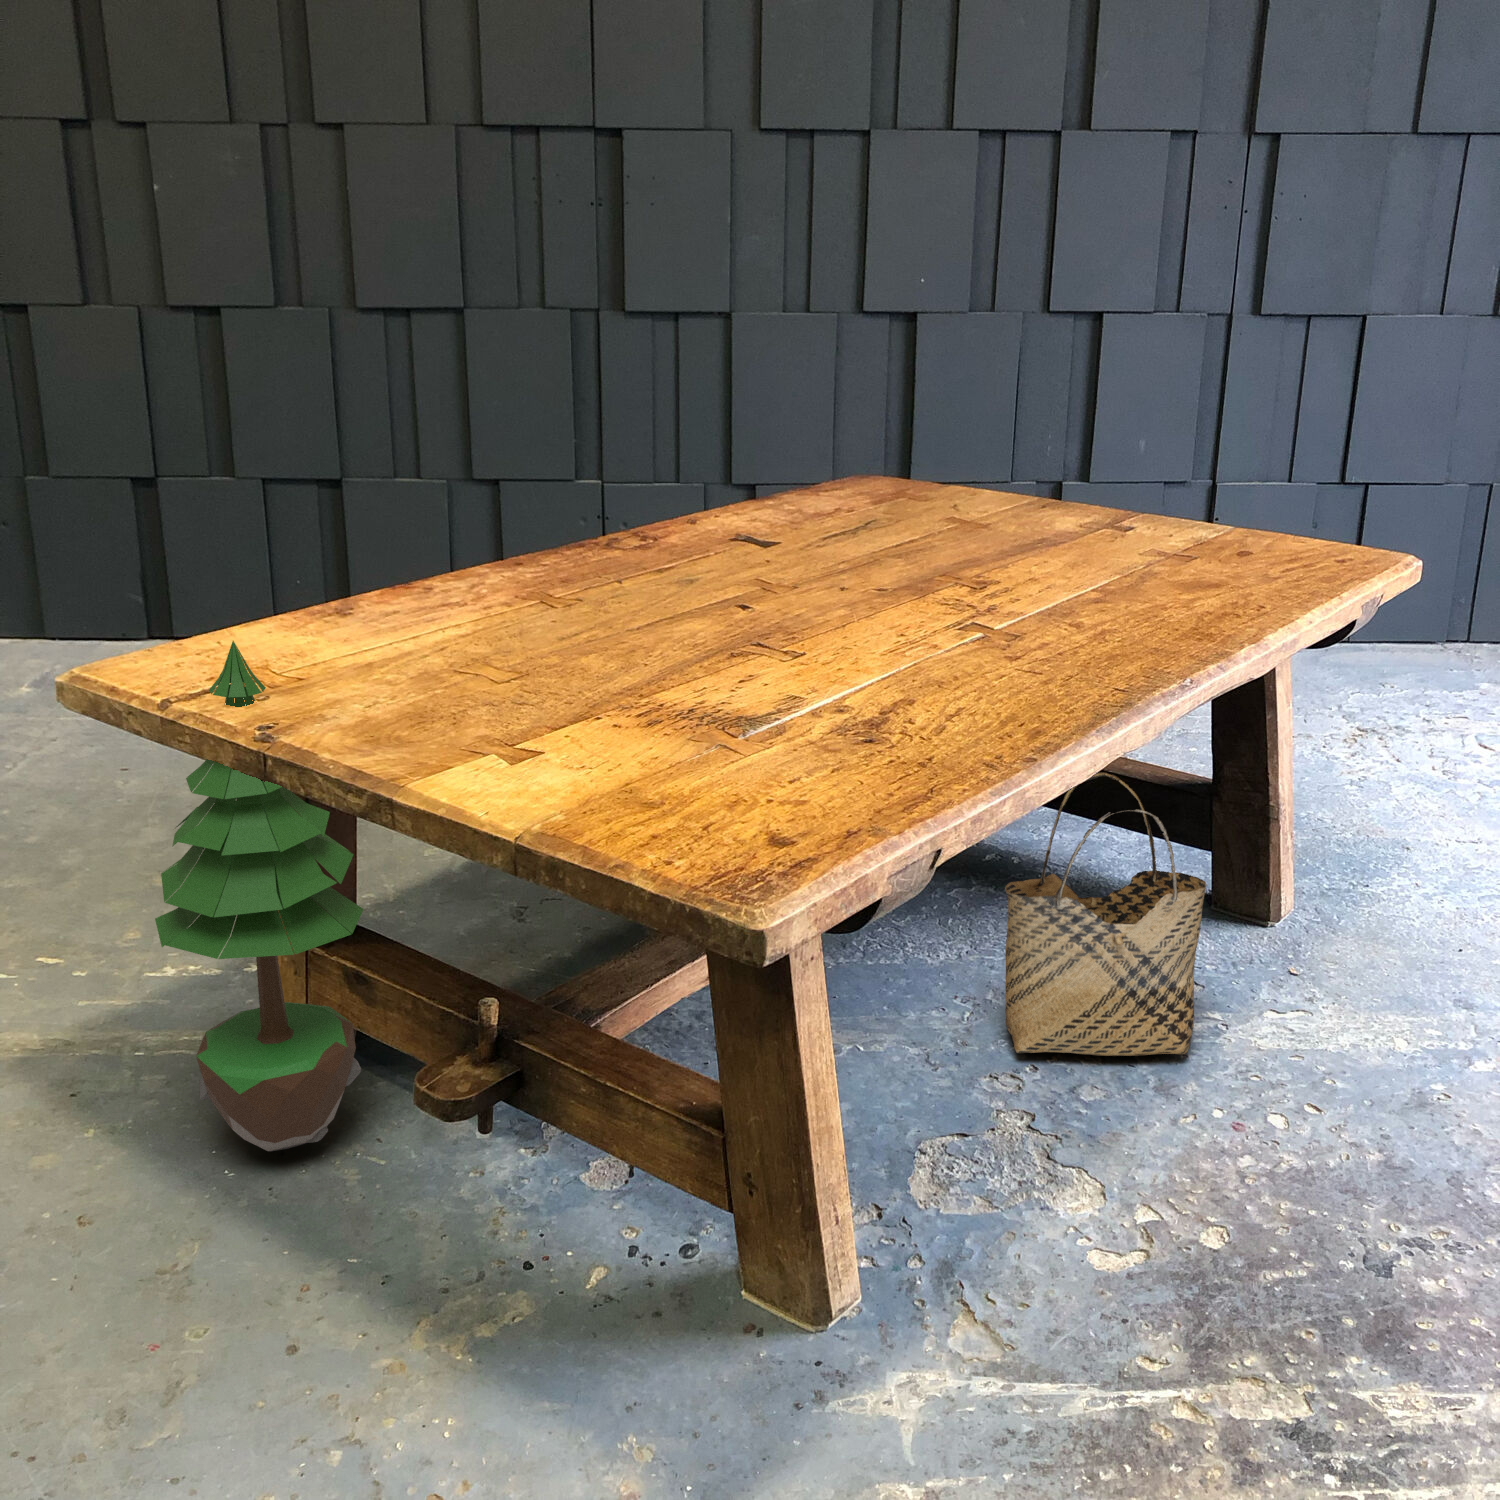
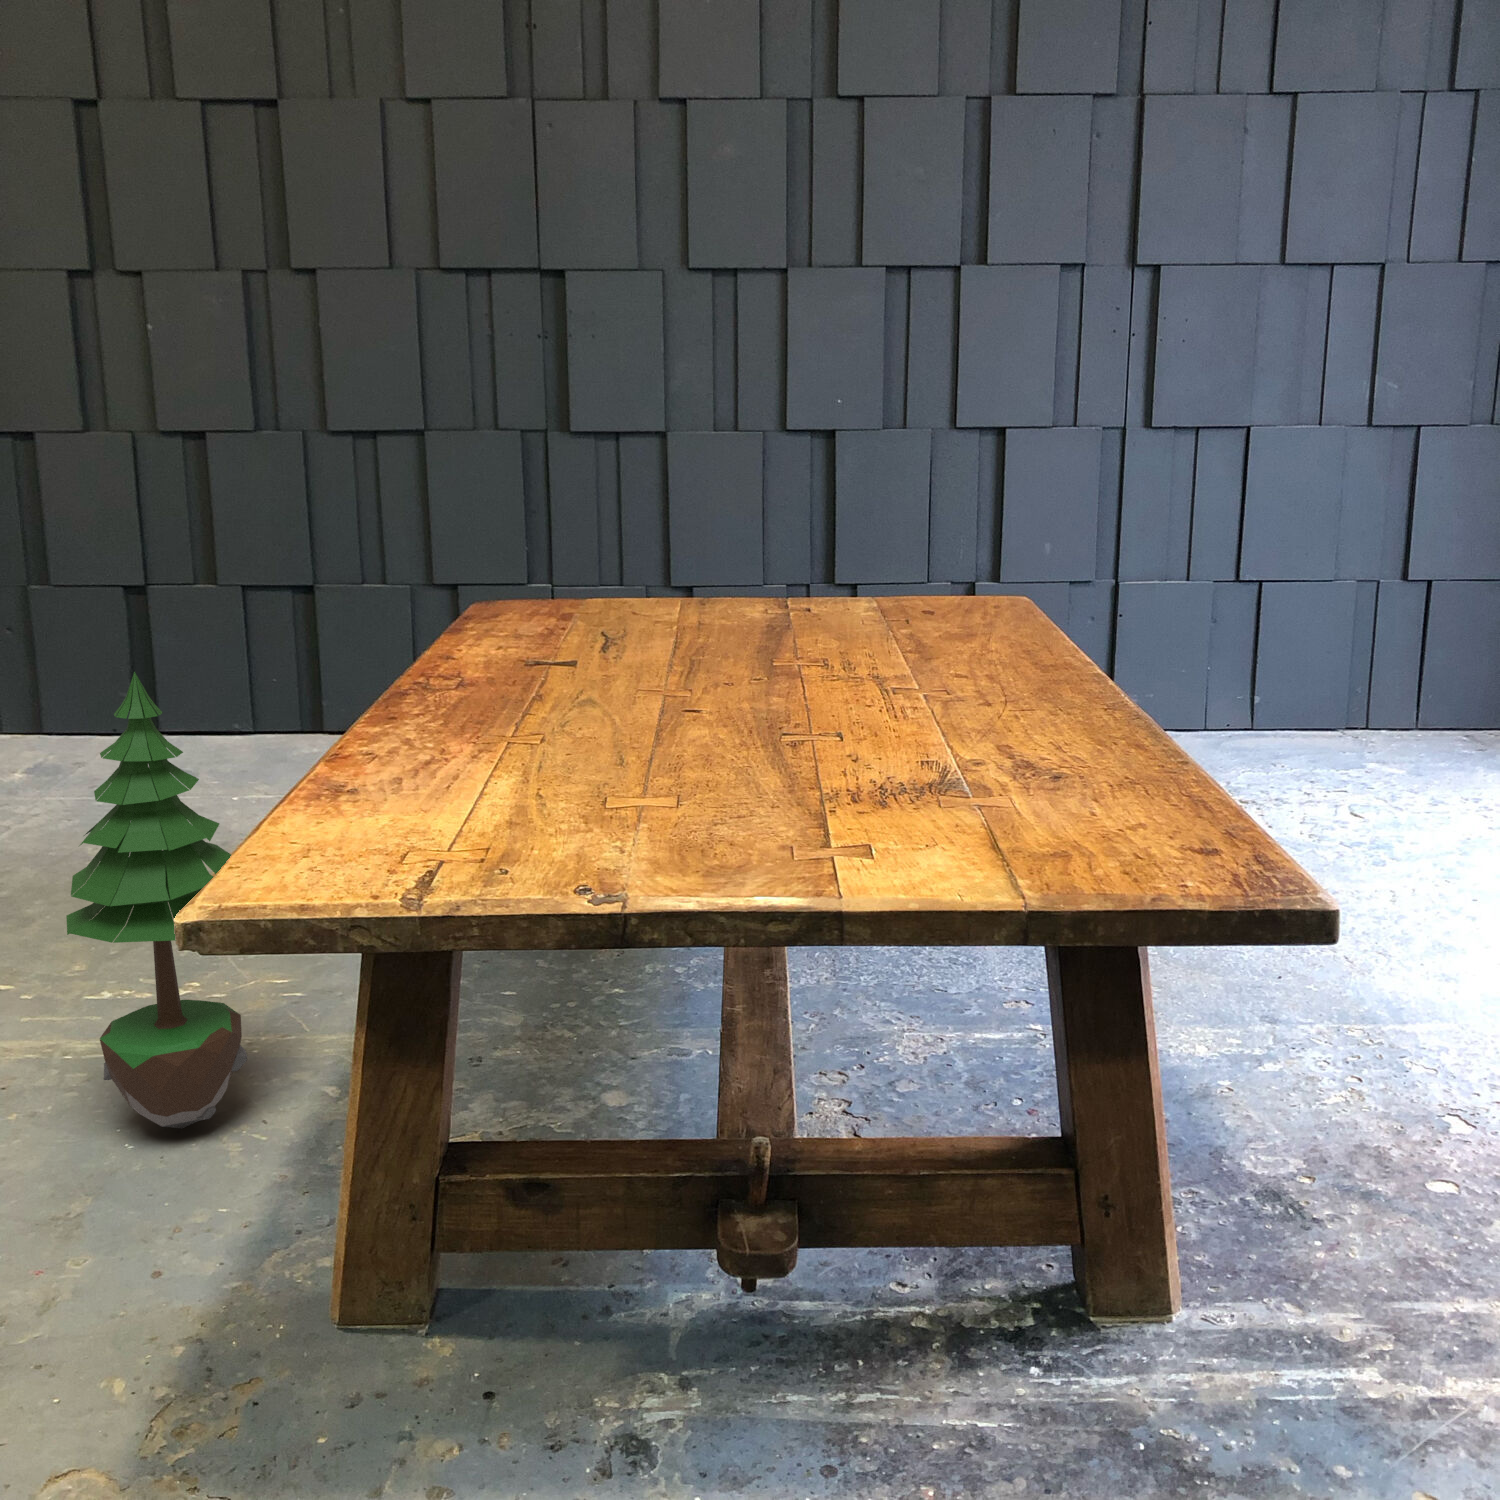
woven basket: present [1005,772,1206,1056] -> none [830,802,1013,1056]

